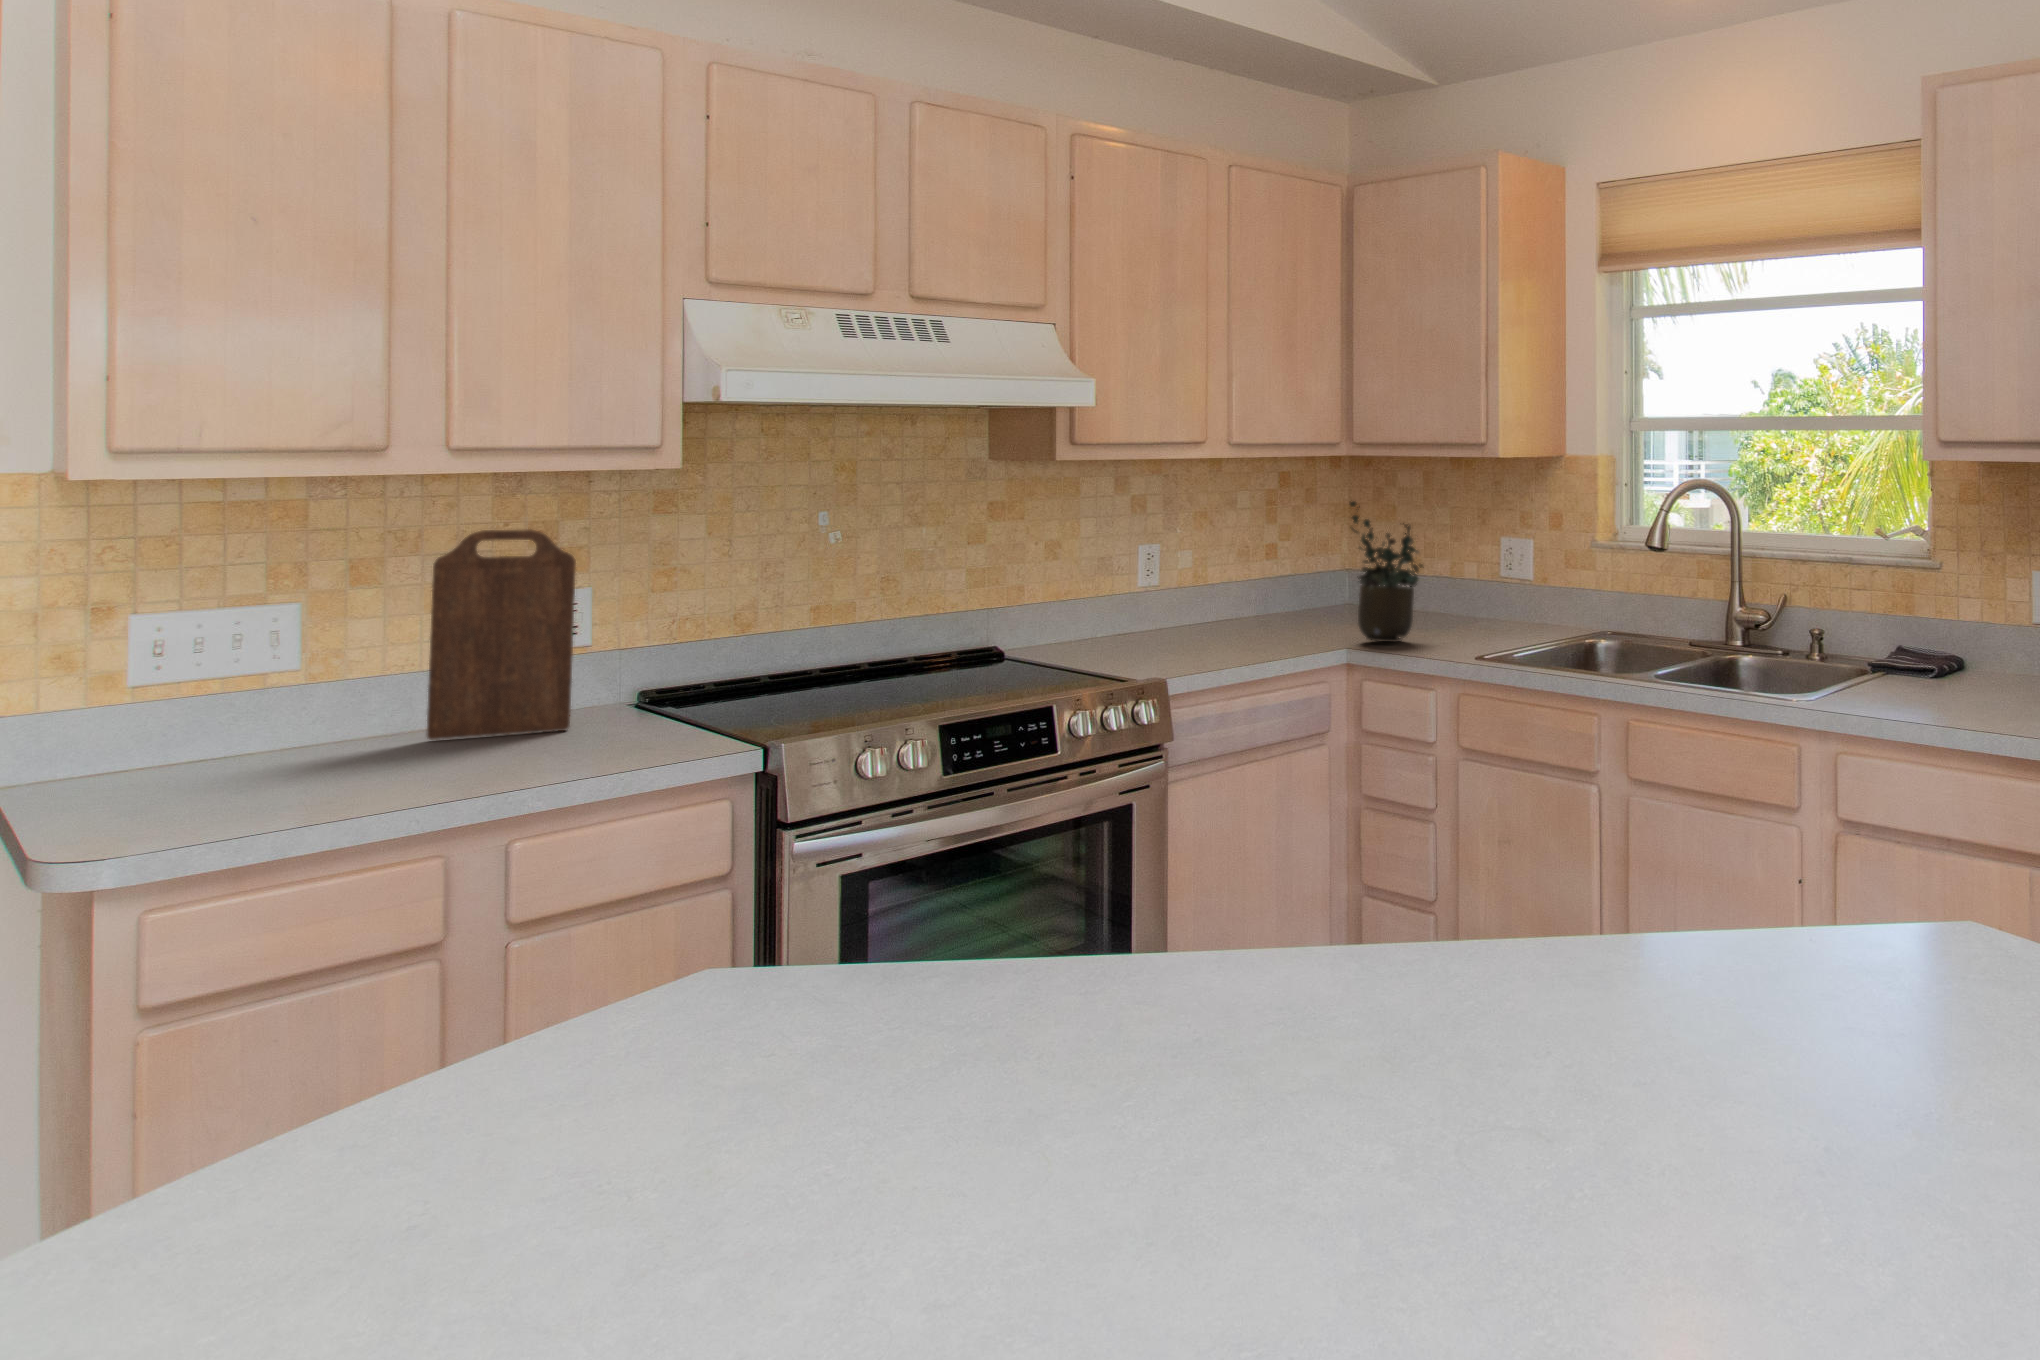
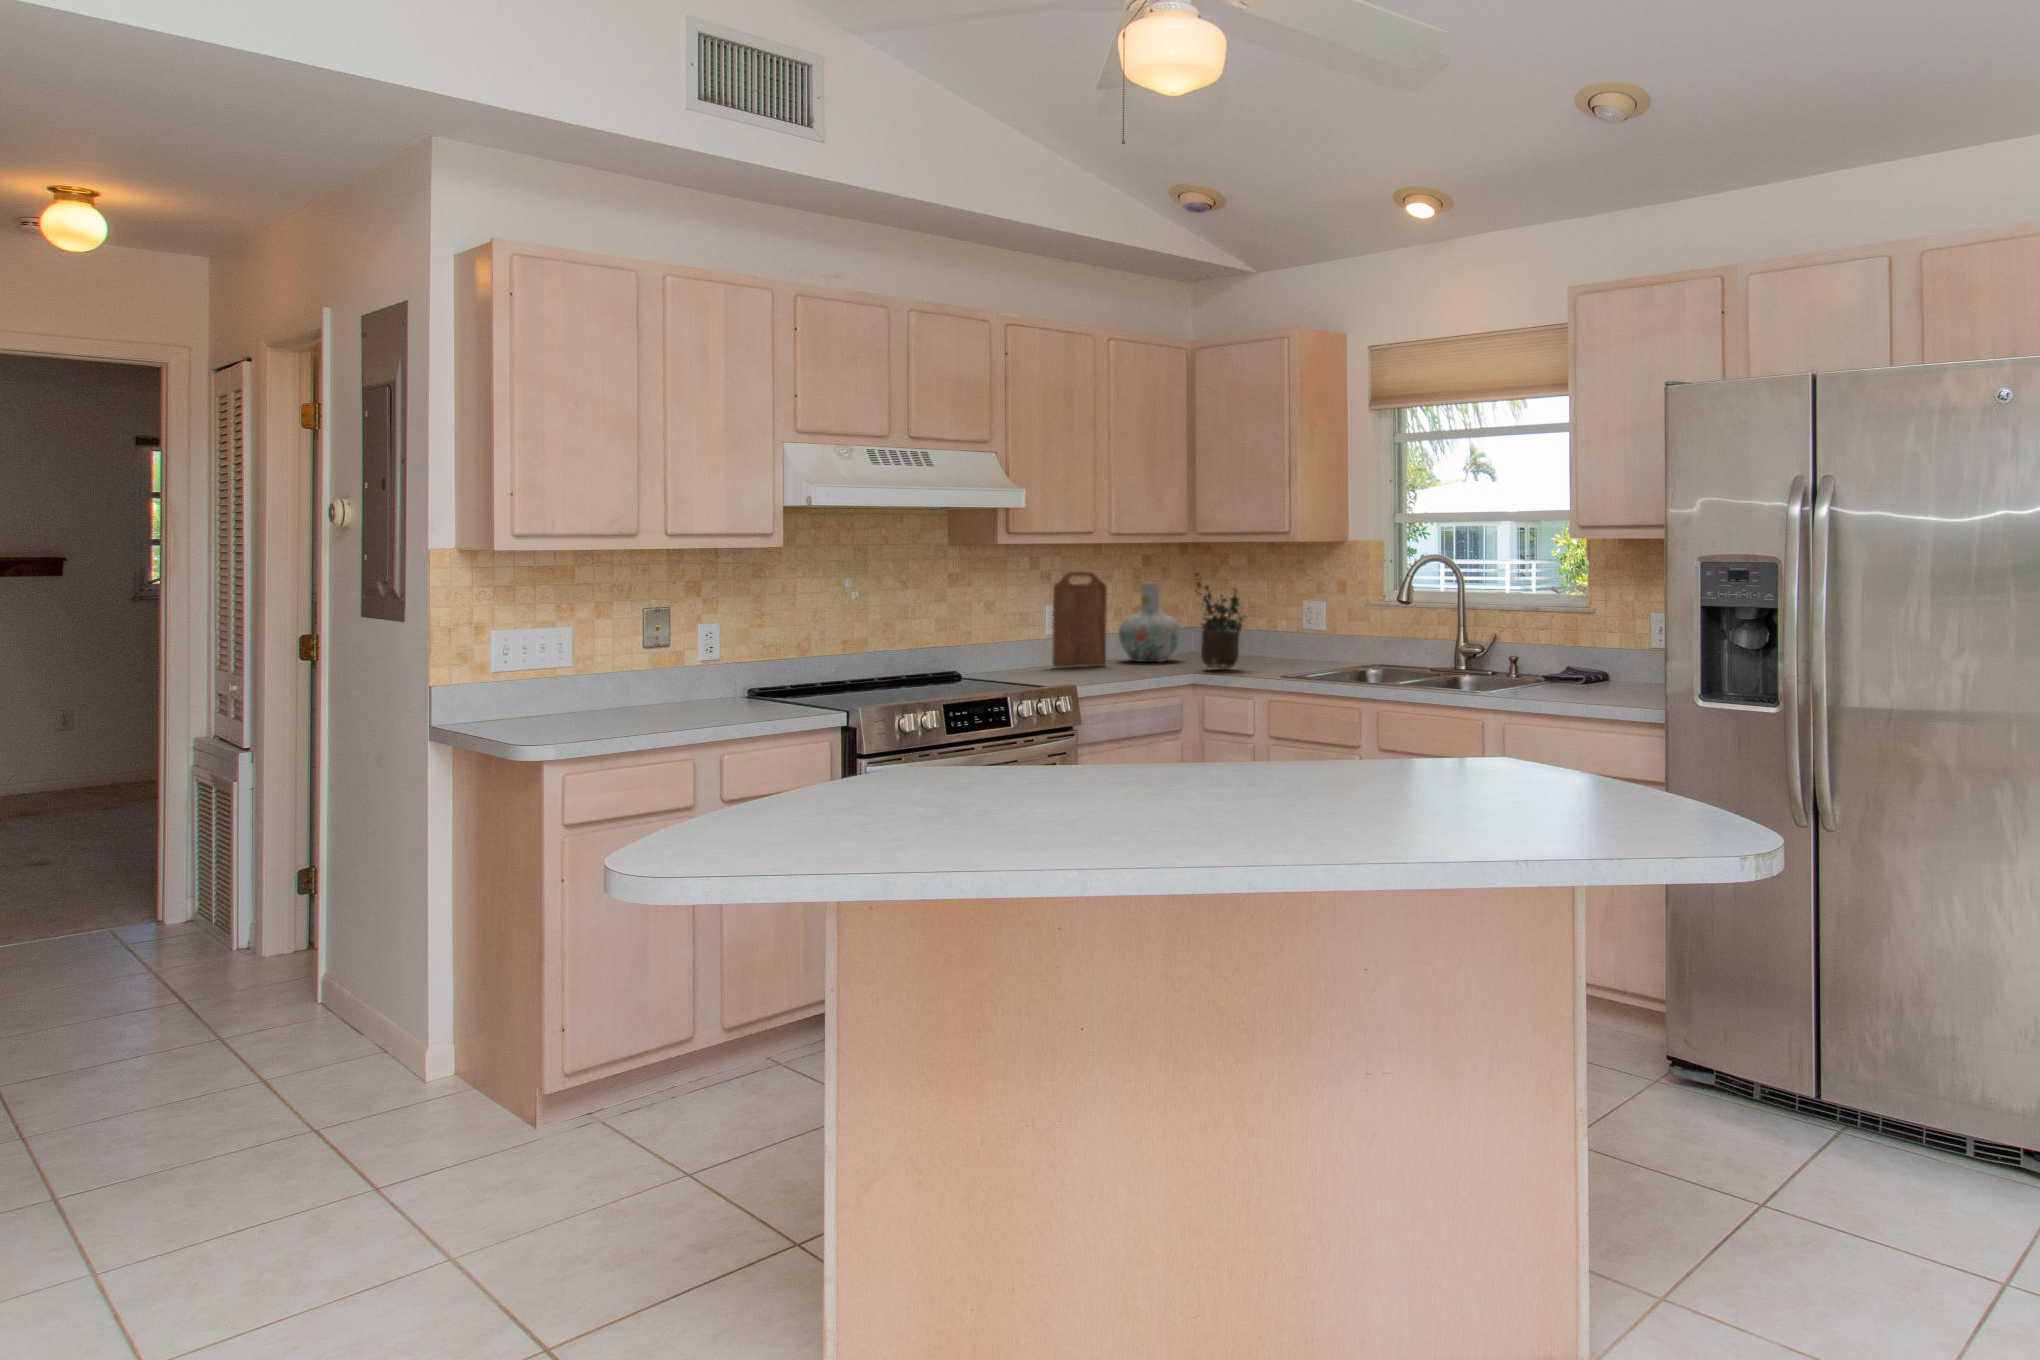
vase: none [1241,512,1329,625] -> present [1119,583,1181,662]
cutting board: present [427,529,576,740] -> present [1052,572,1107,667]

